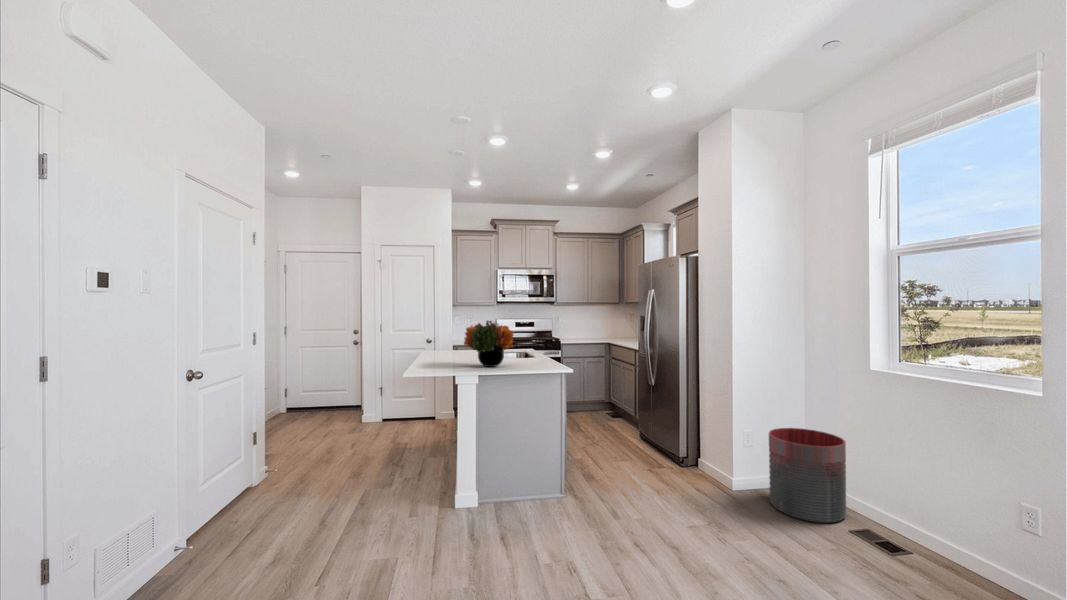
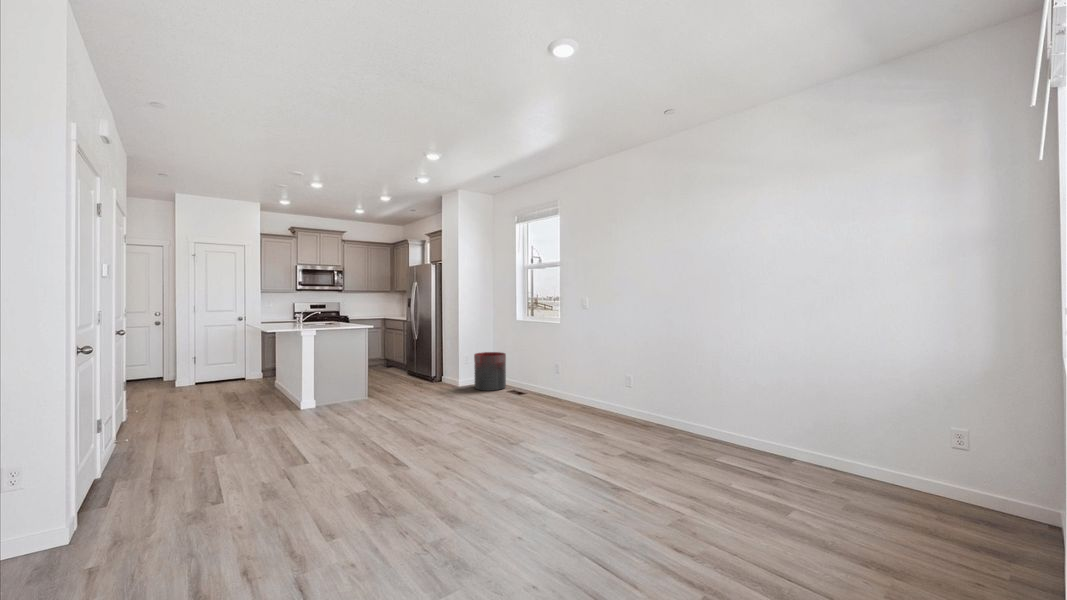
flower arrangement: present [464,321,513,367] -> none [303,299,337,326]

